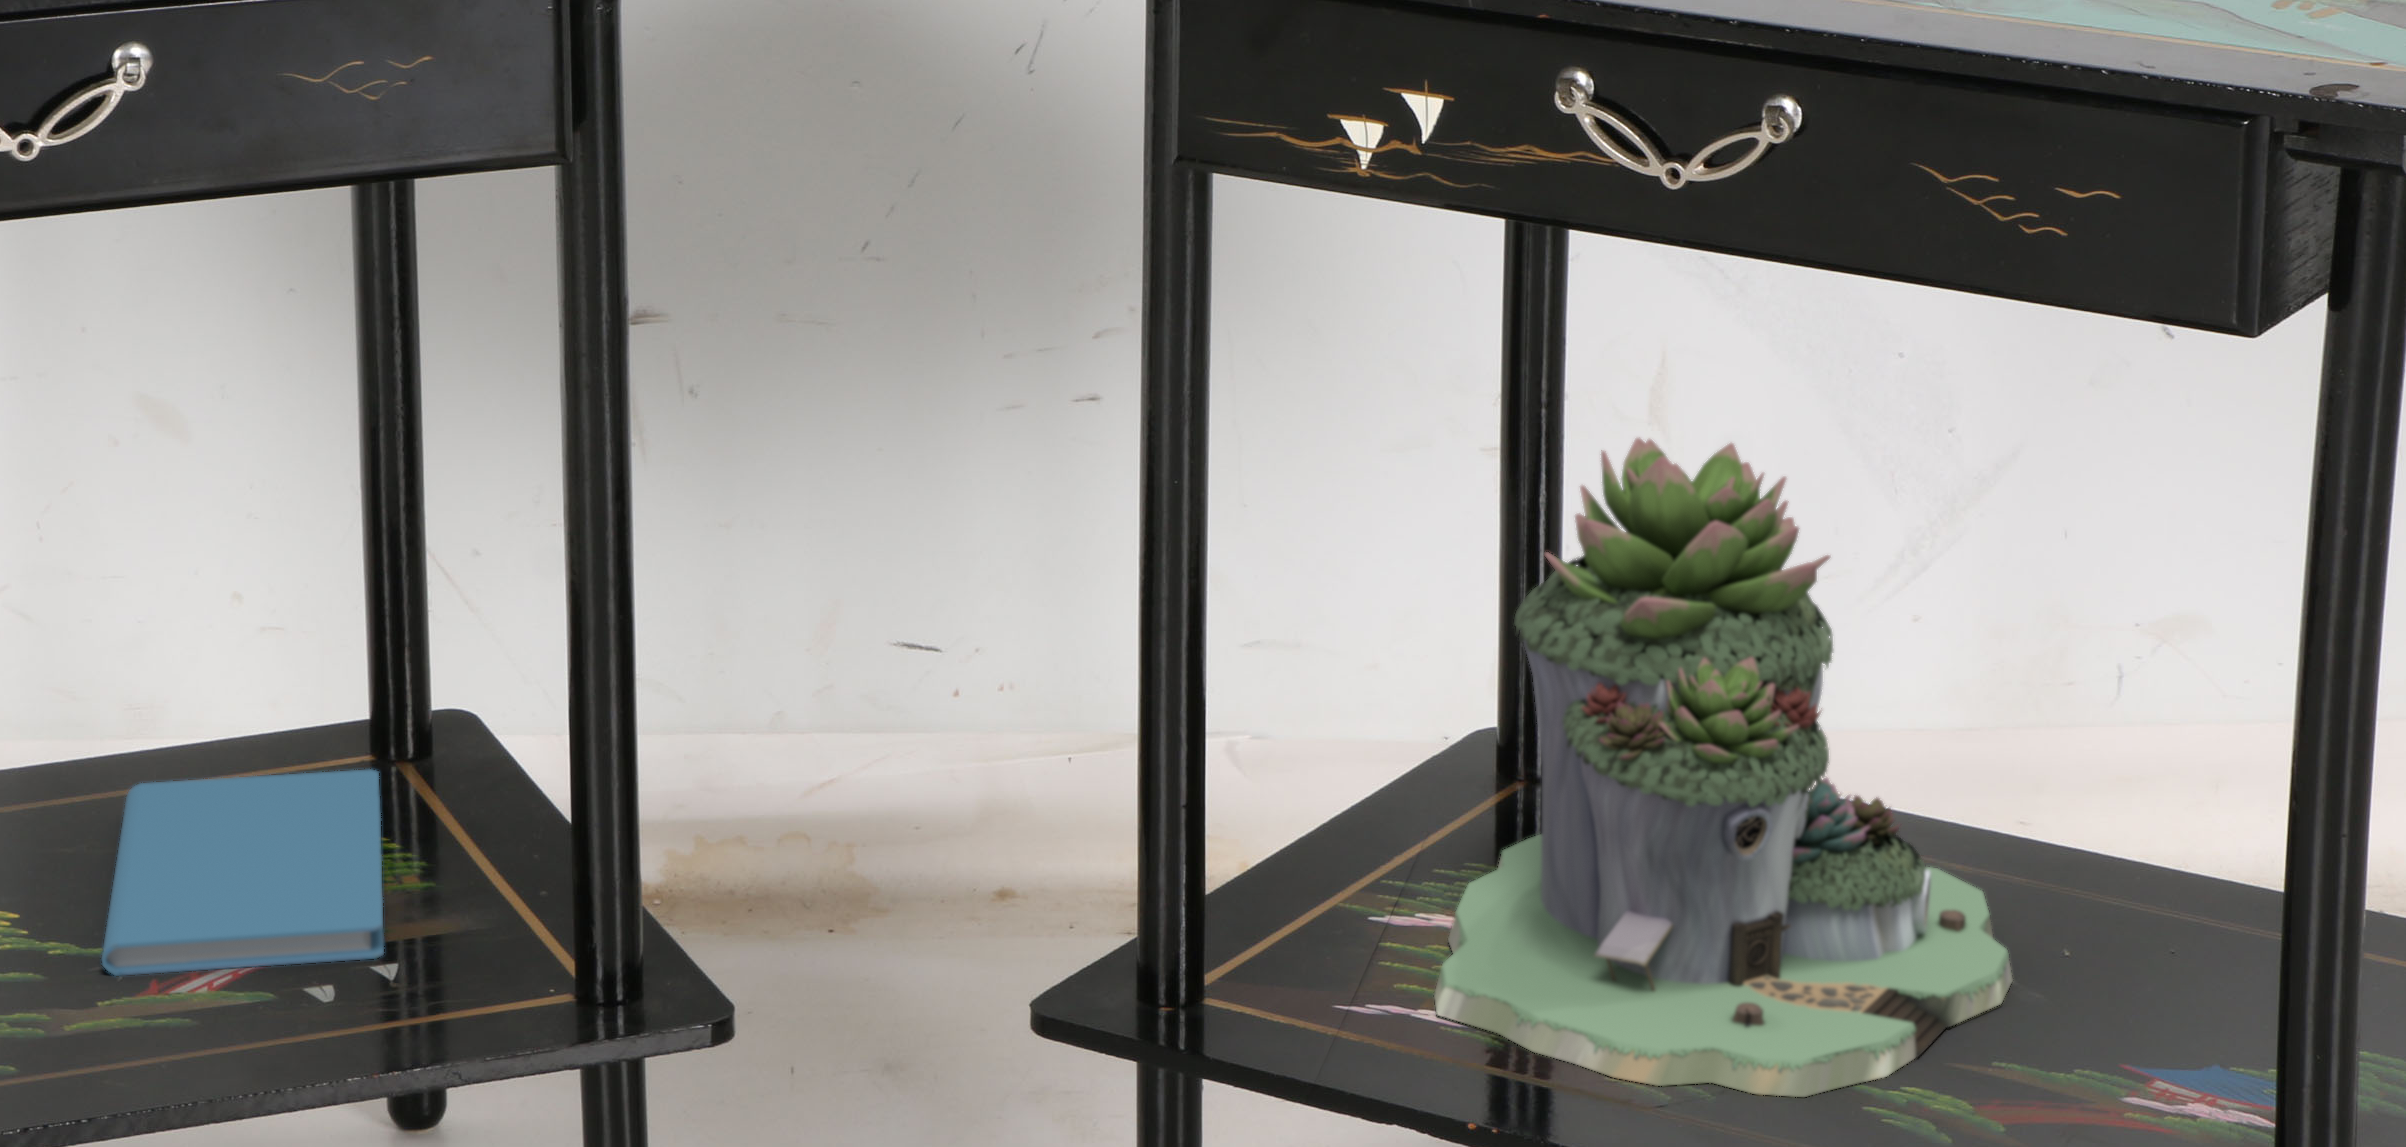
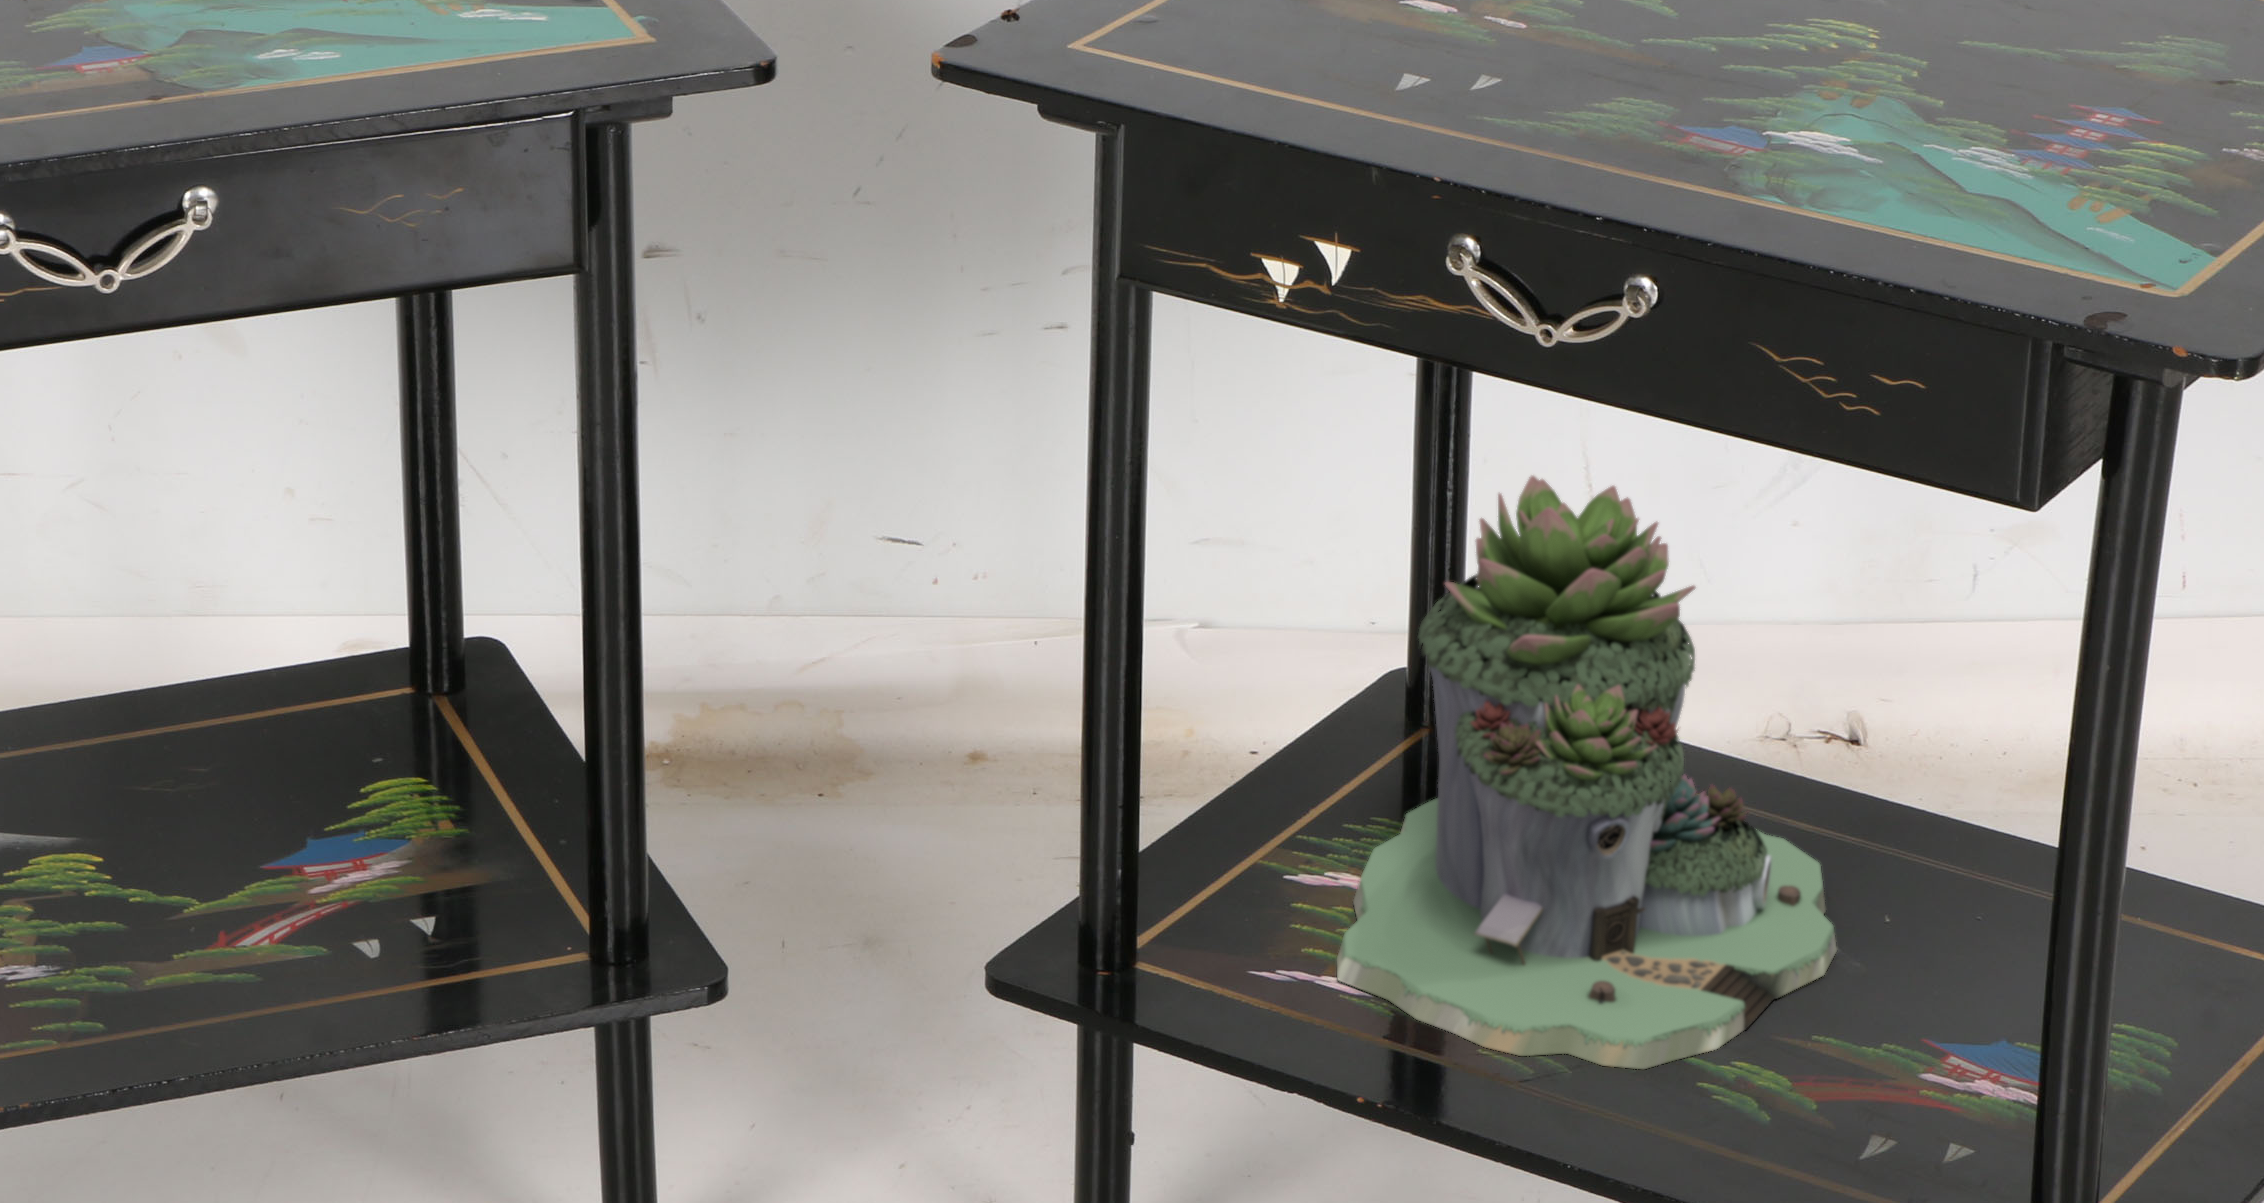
book: present [102,770,384,976] -> none [178,713,425,926]

